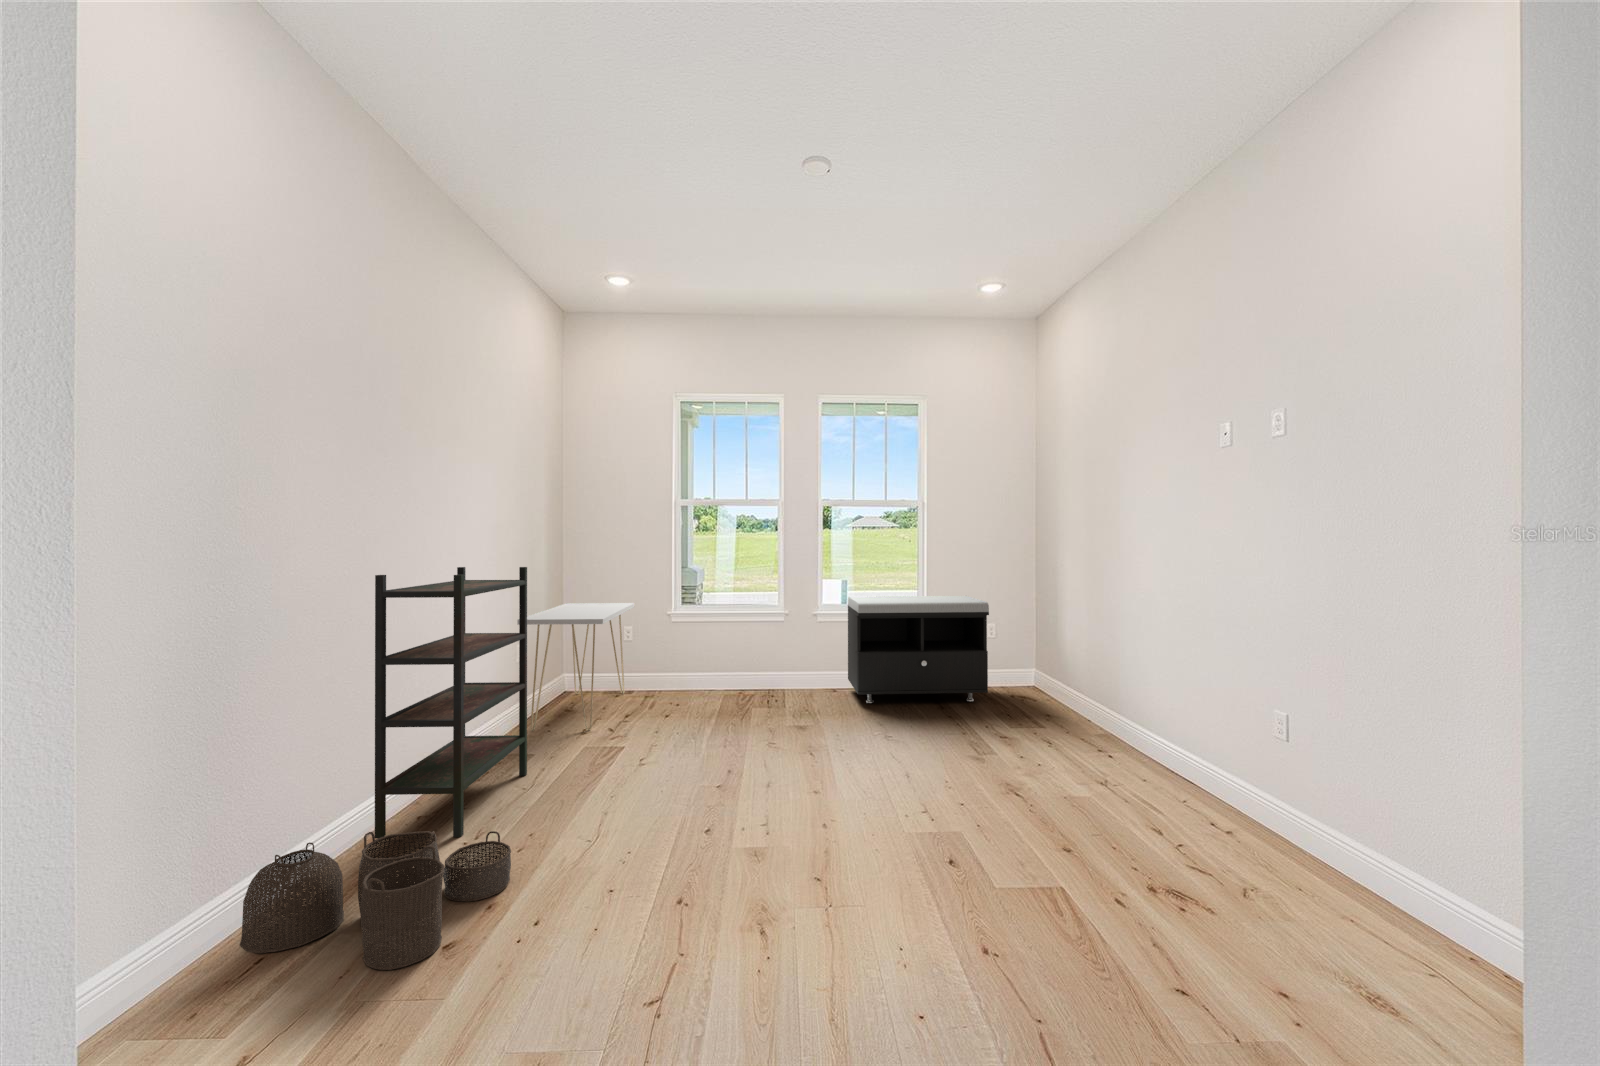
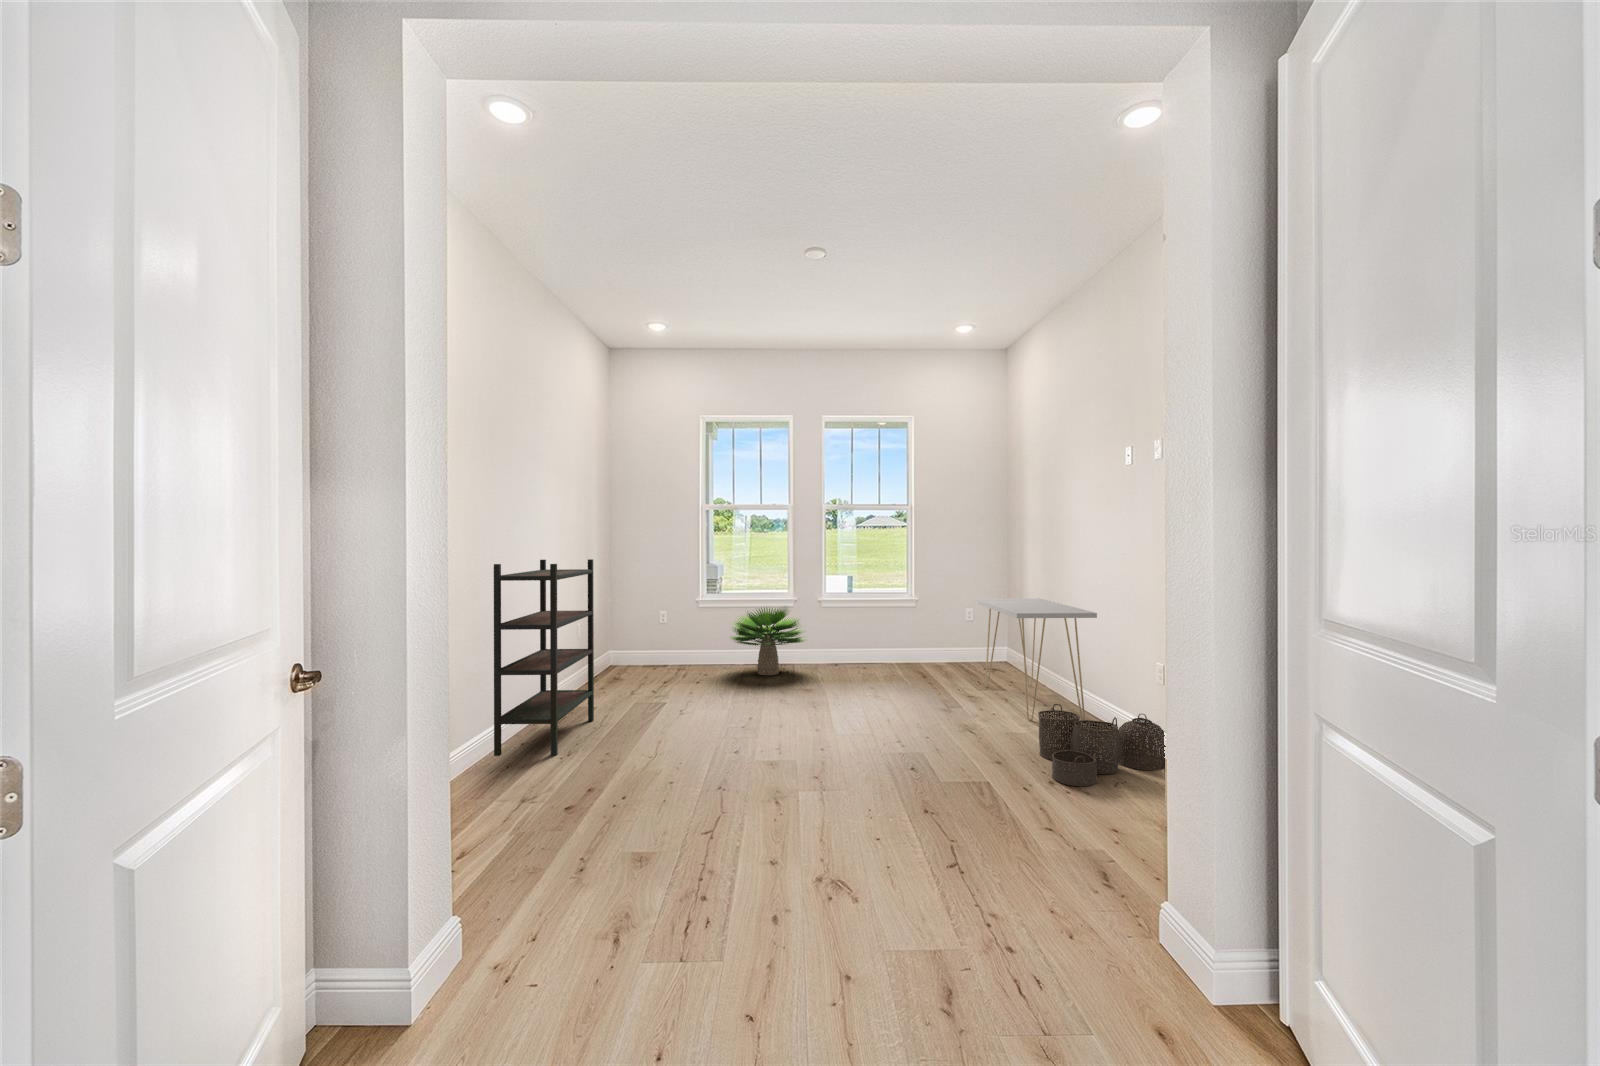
storage bench: present [848,596,989,703] -> none [849,585,966,675]
console table: present [517,603,635,731] -> present [974,598,1097,721]
potted plant: none [703,619,802,704] -> present [731,608,804,675]
woven basket: present [240,831,511,970] -> present [1038,704,1166,786]

